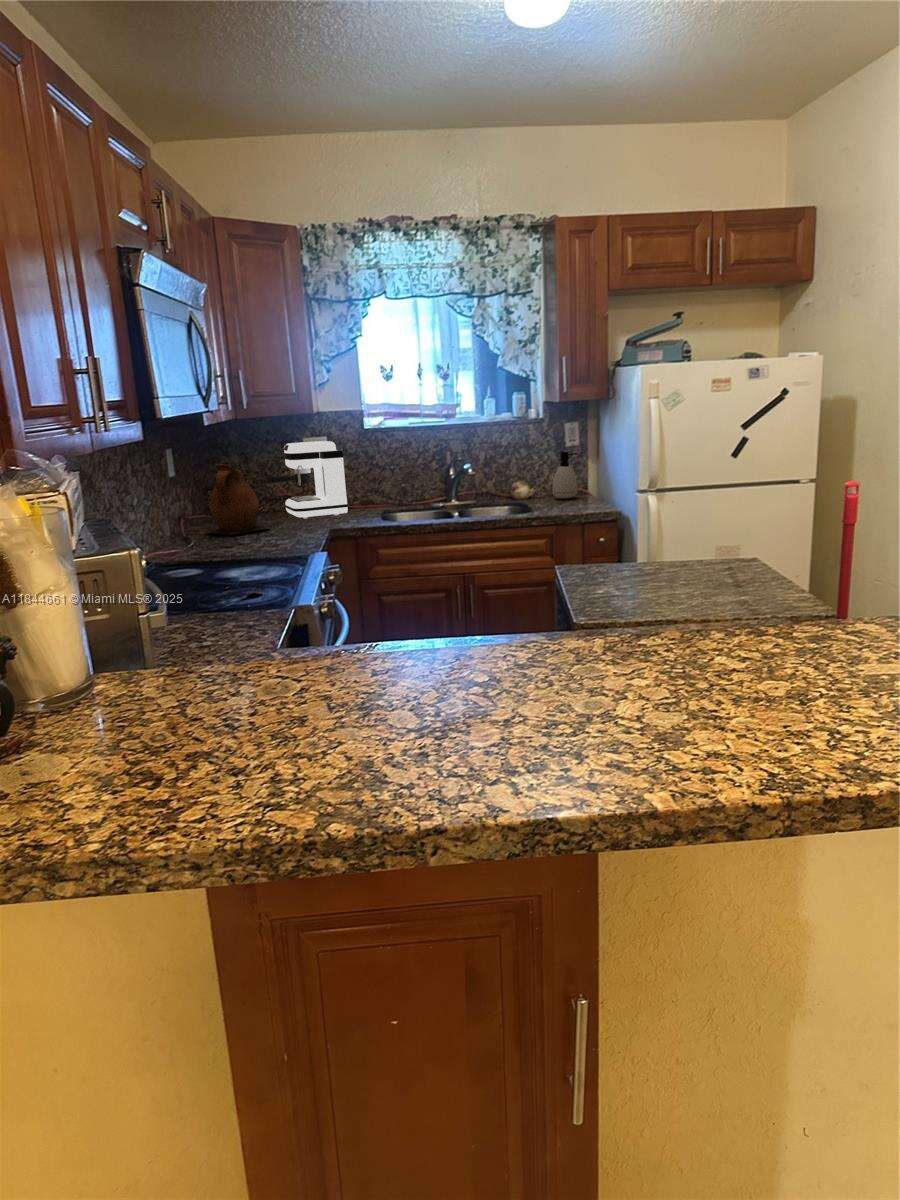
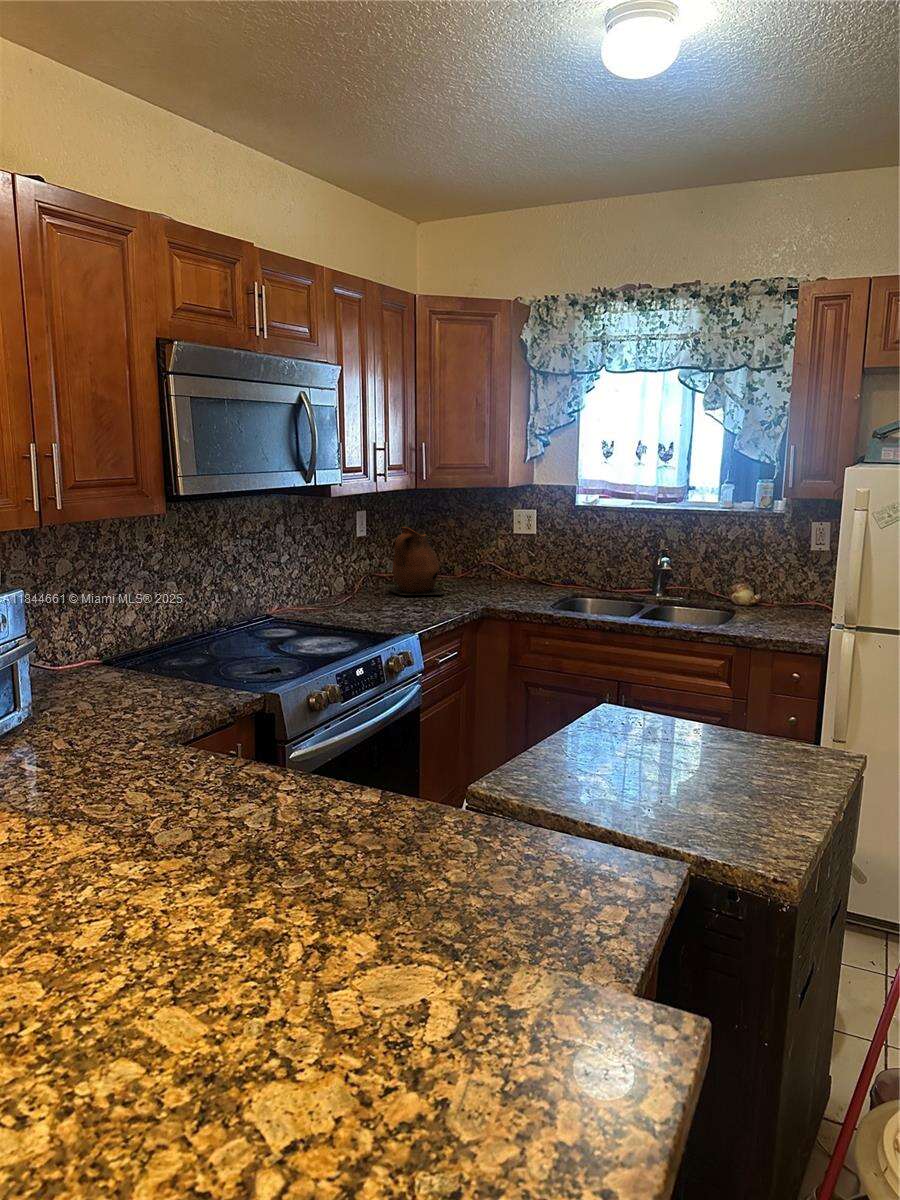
coffee maker: present [266,441,348,519] -> none [468,512,540,591]
soap dispenser: present [552,452,578,499] -> none [781,558,820,615]

